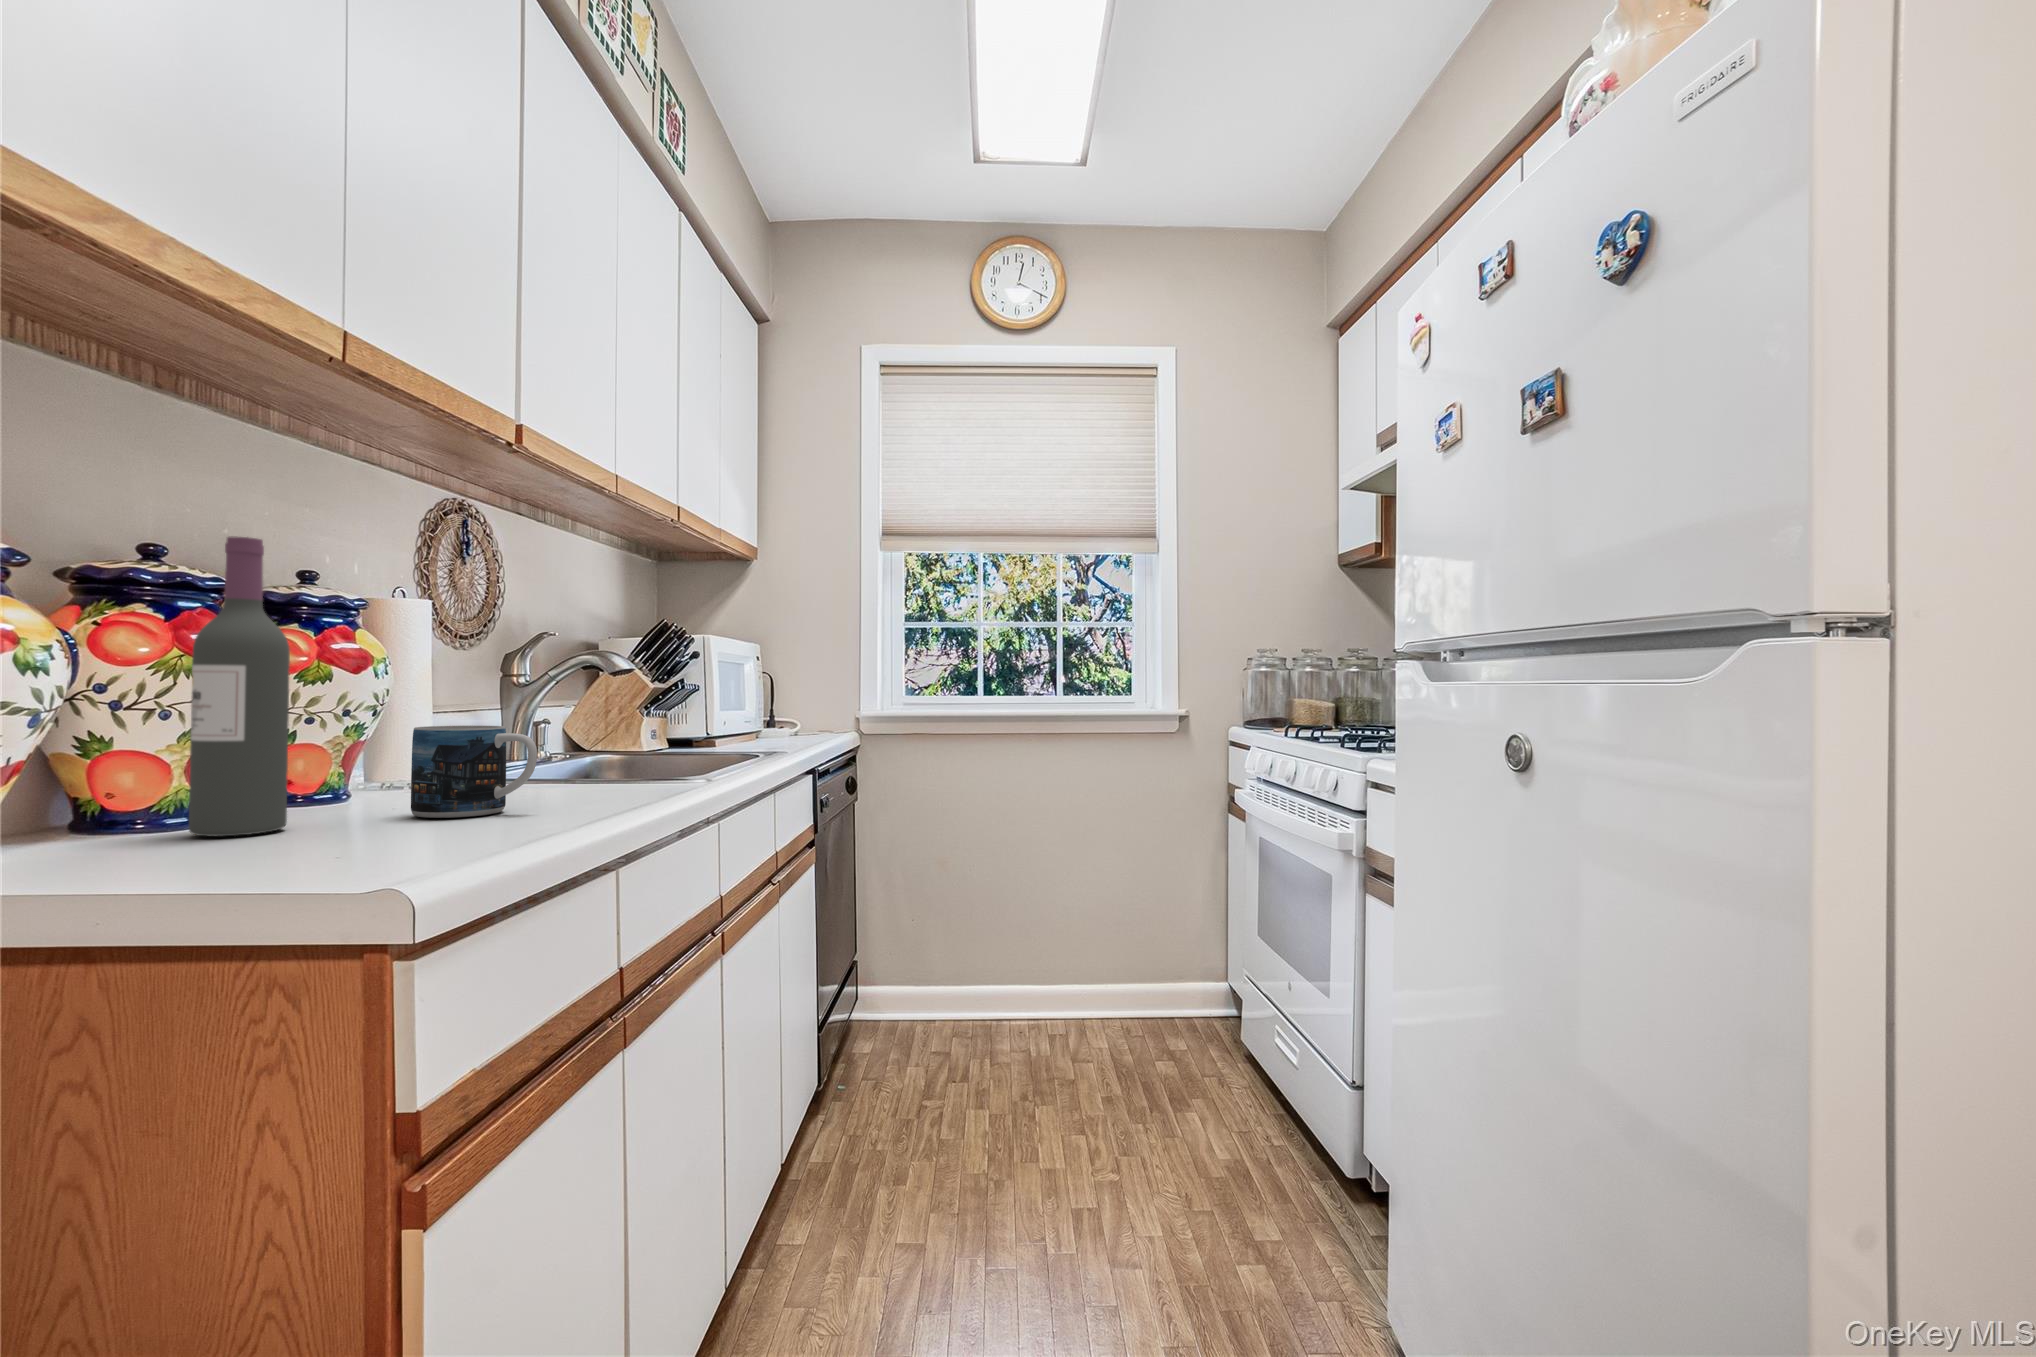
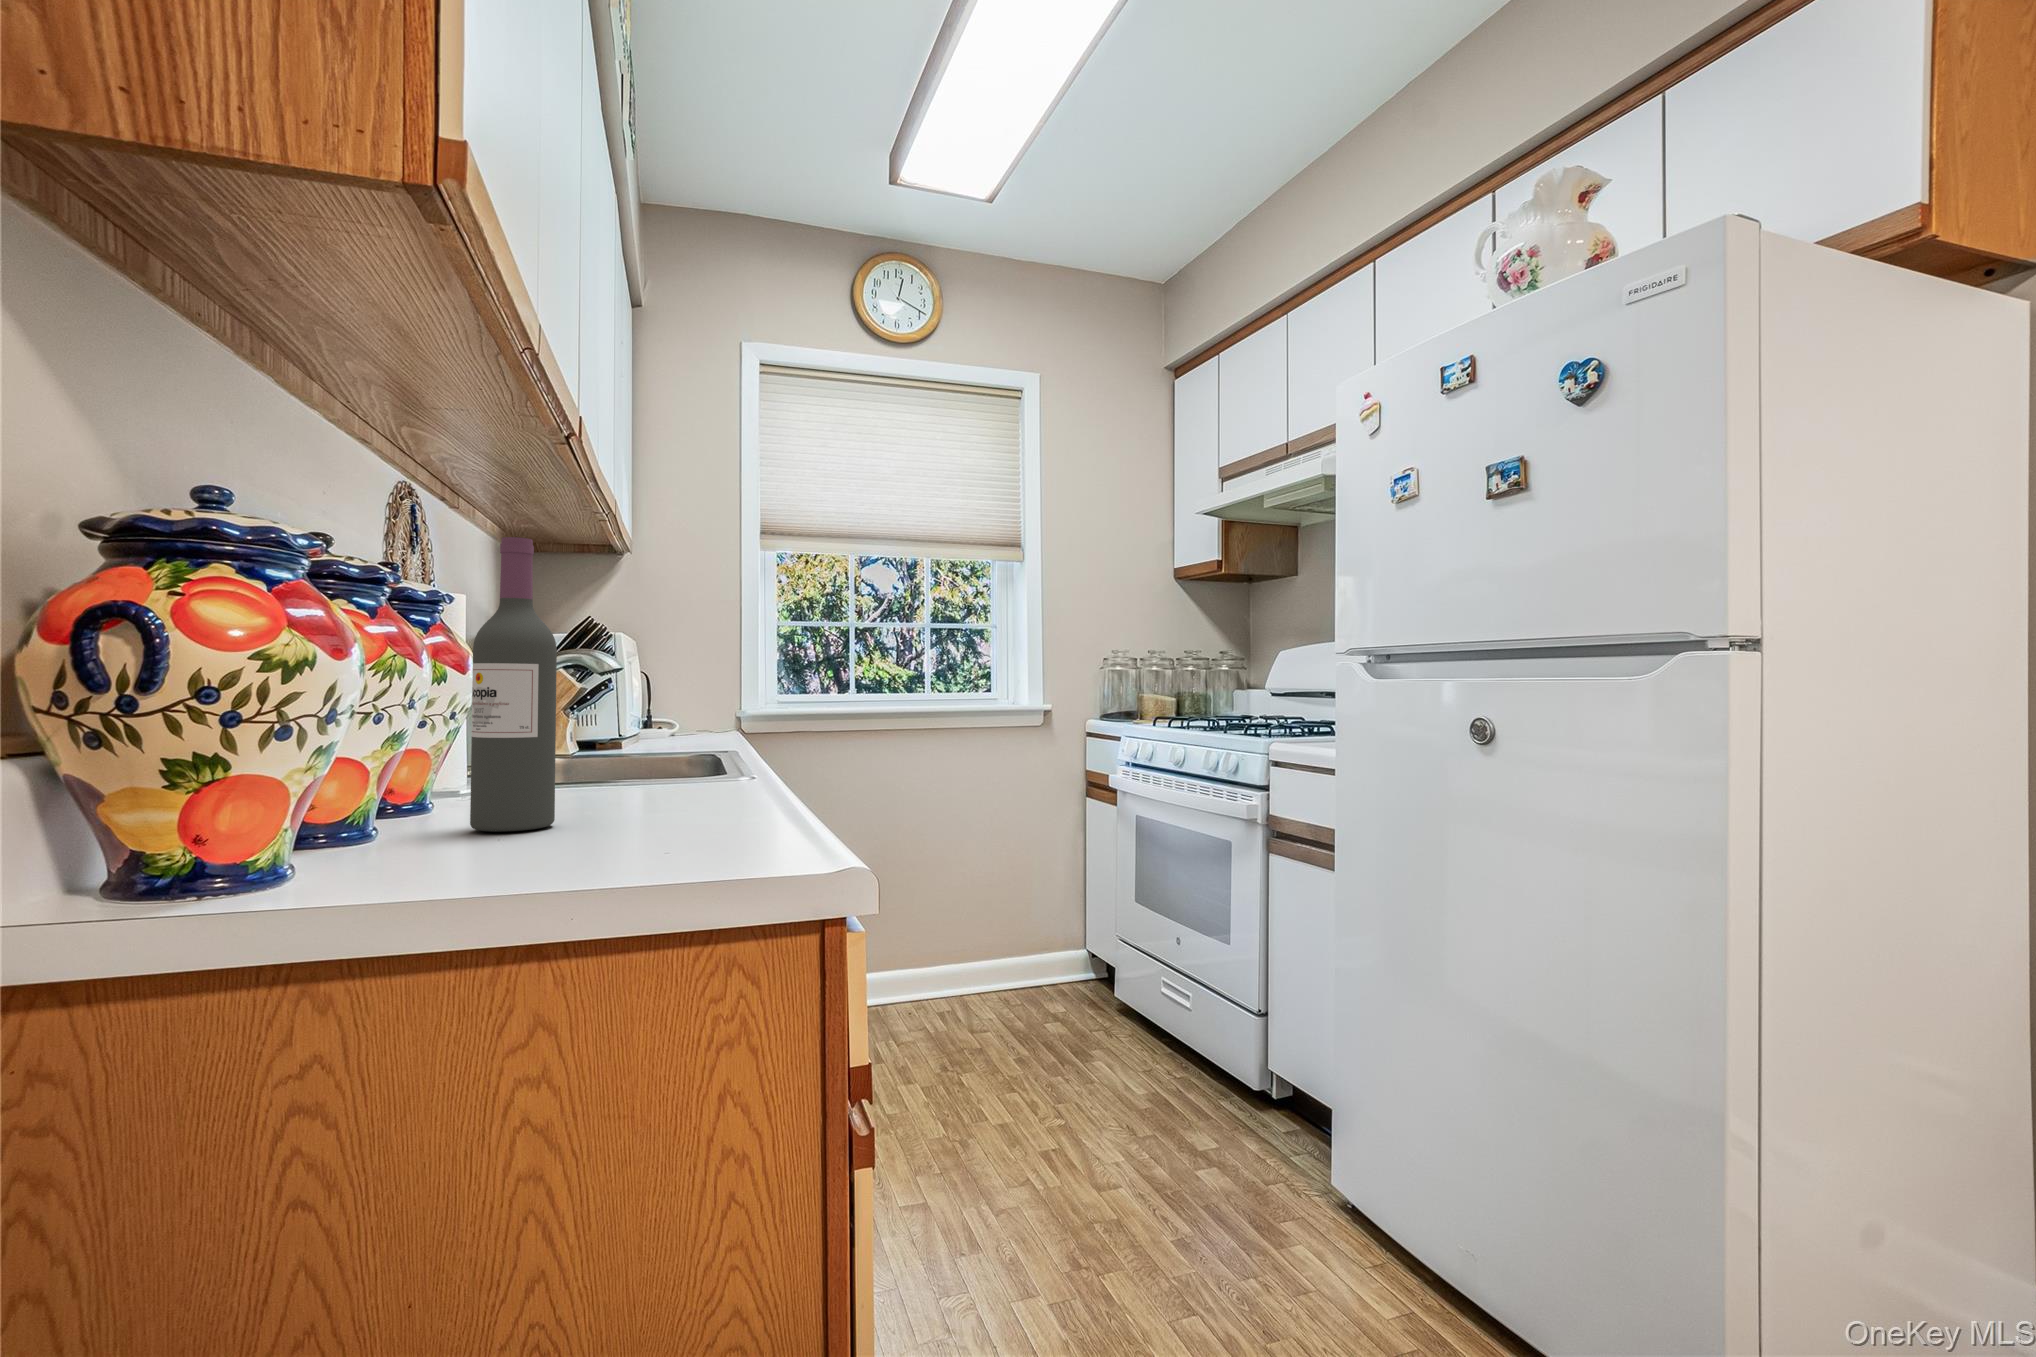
mug: present [411,725,537,818] -> none [624,722,746,809]

